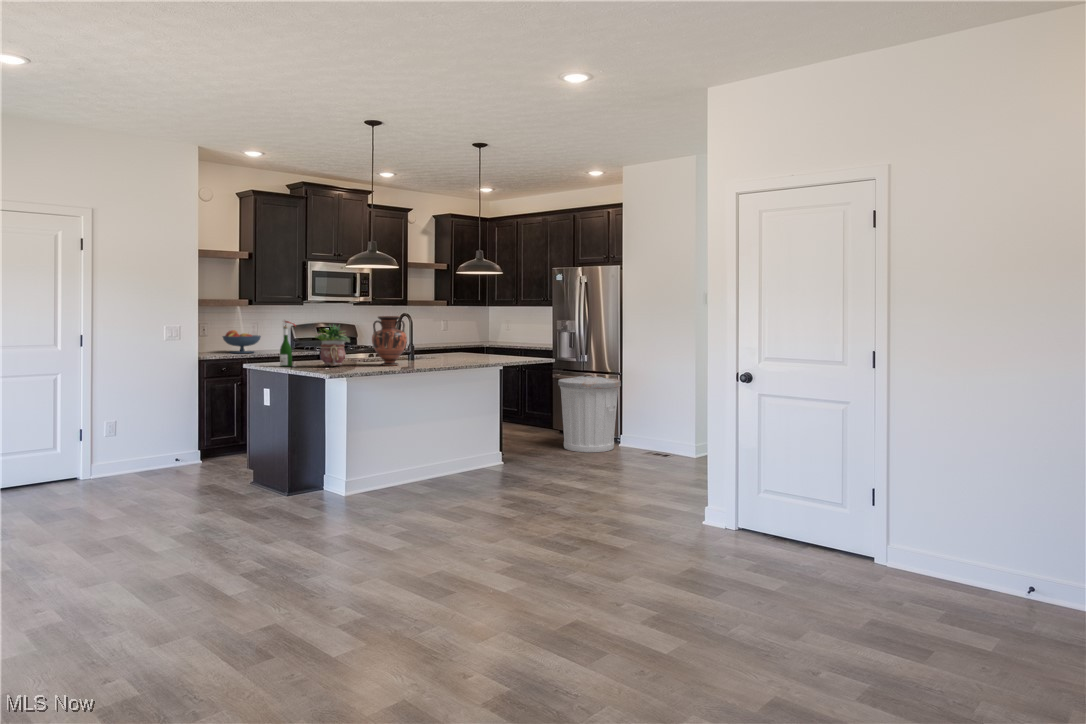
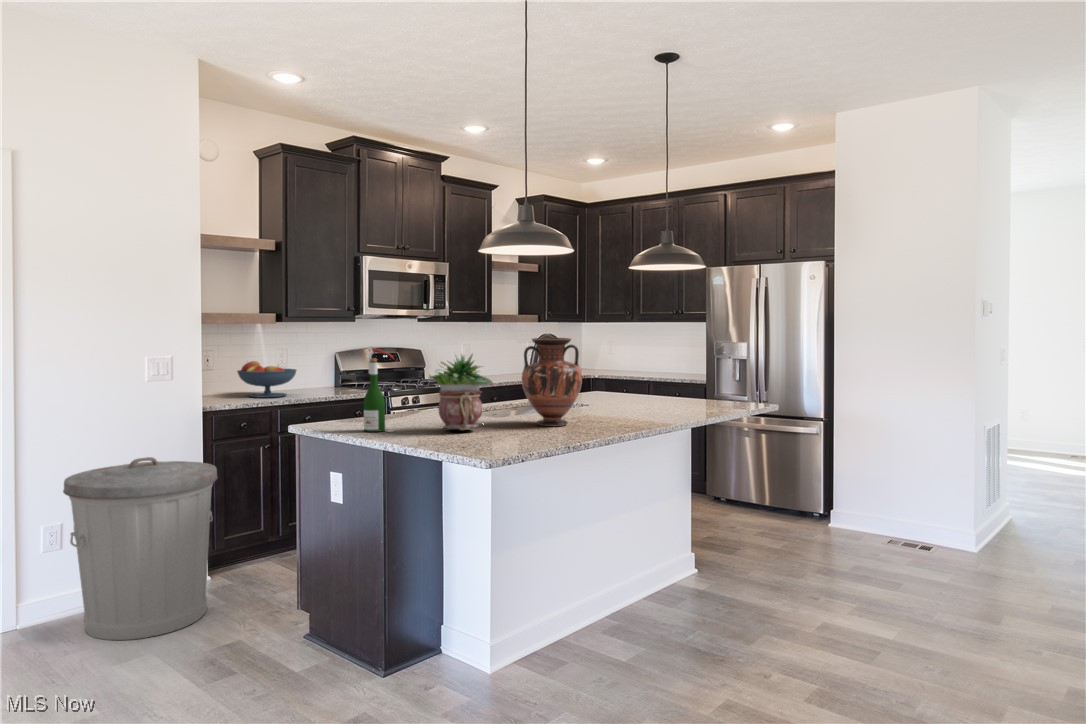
trash can: present [558,373,621,452] -> present [63,457,218,640]

